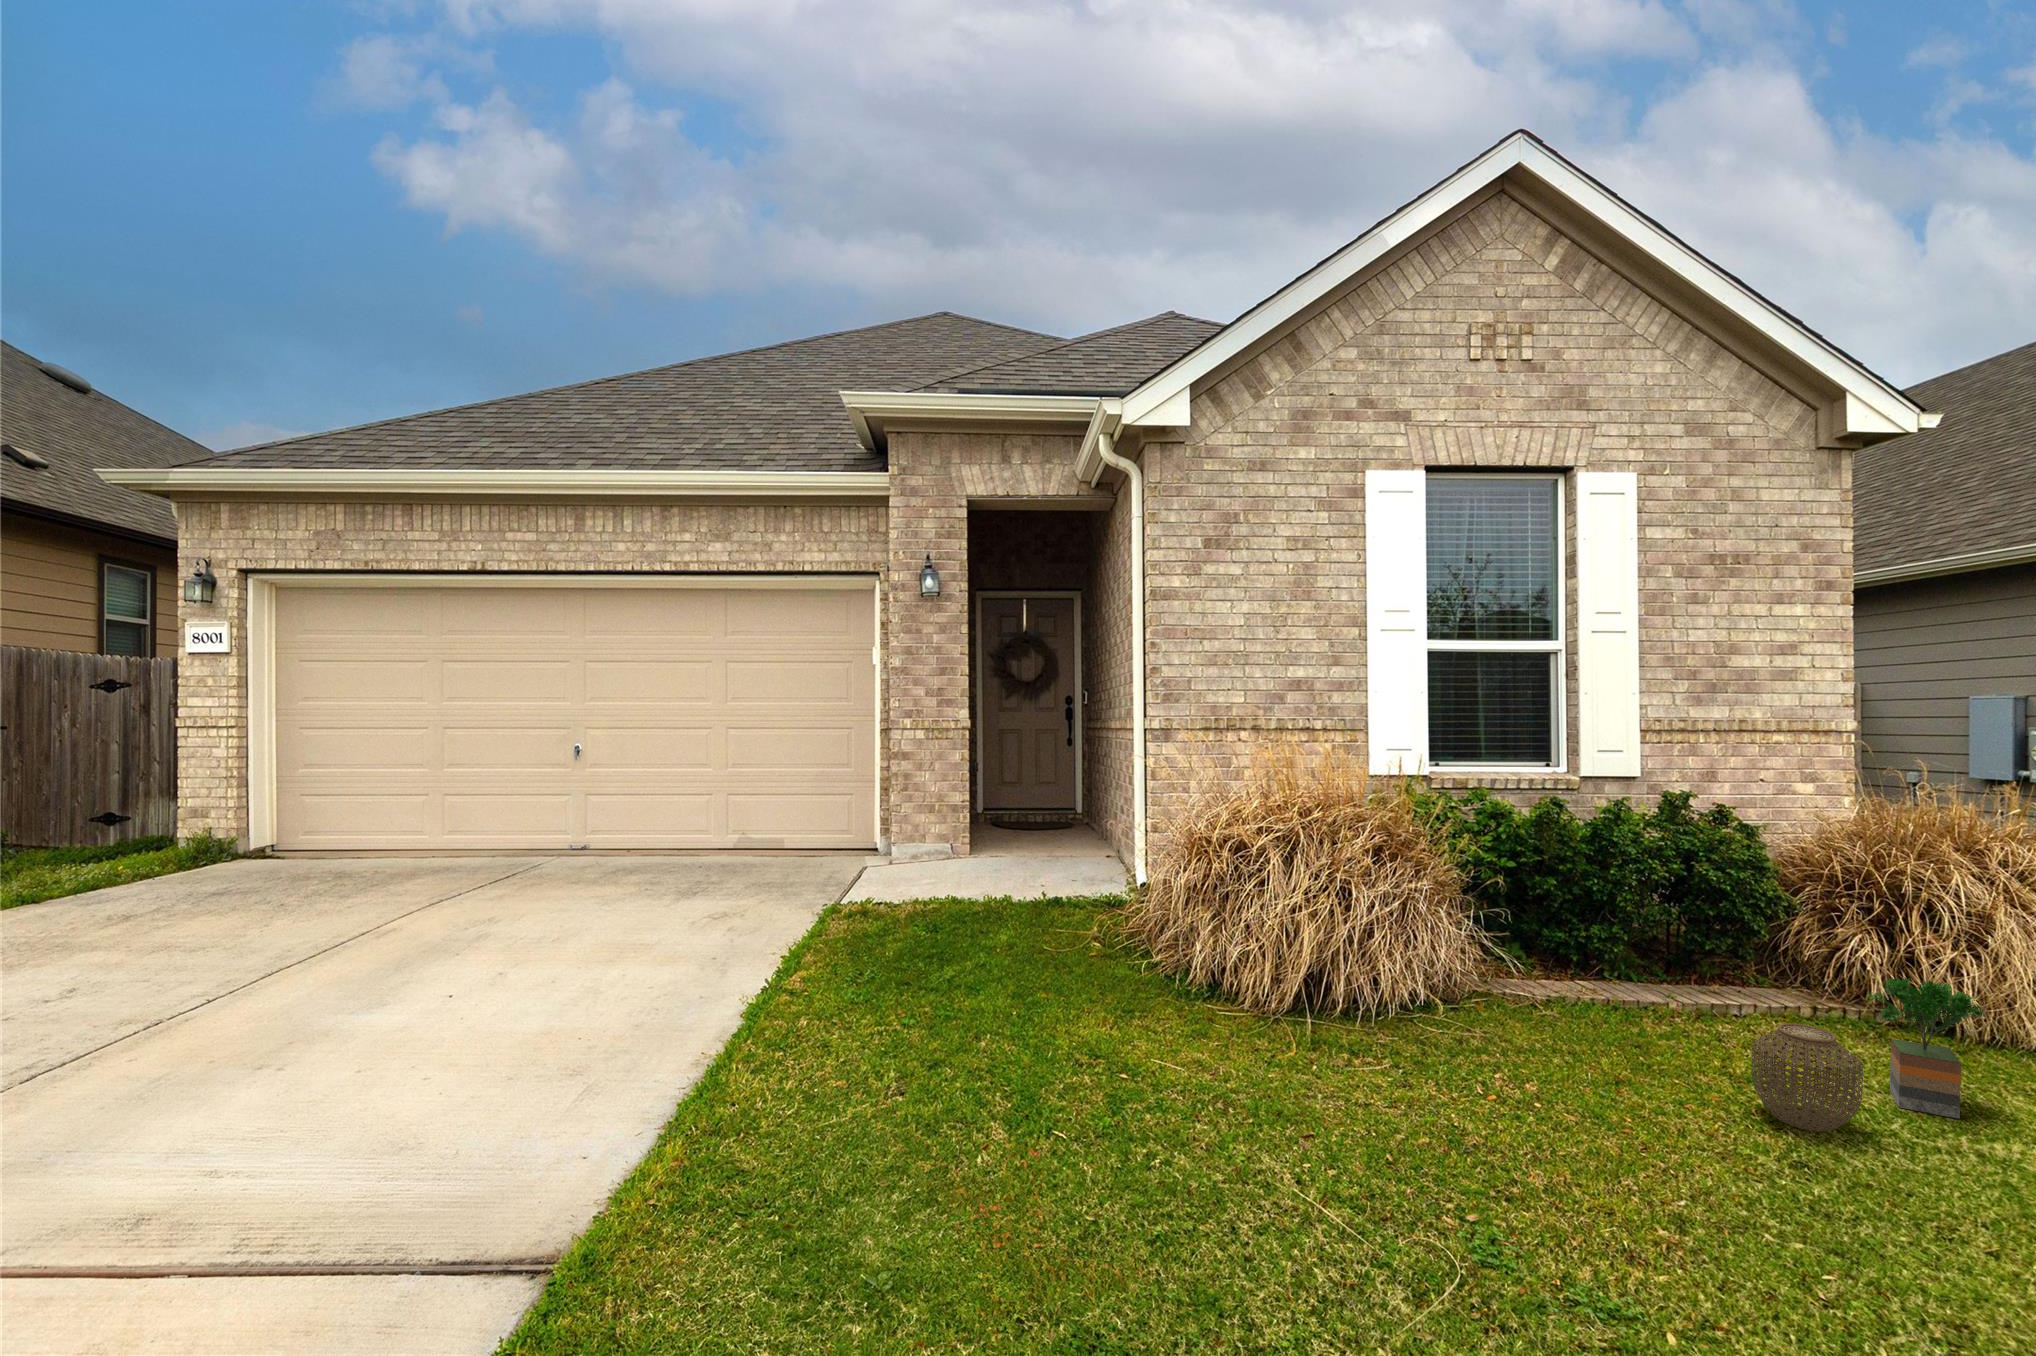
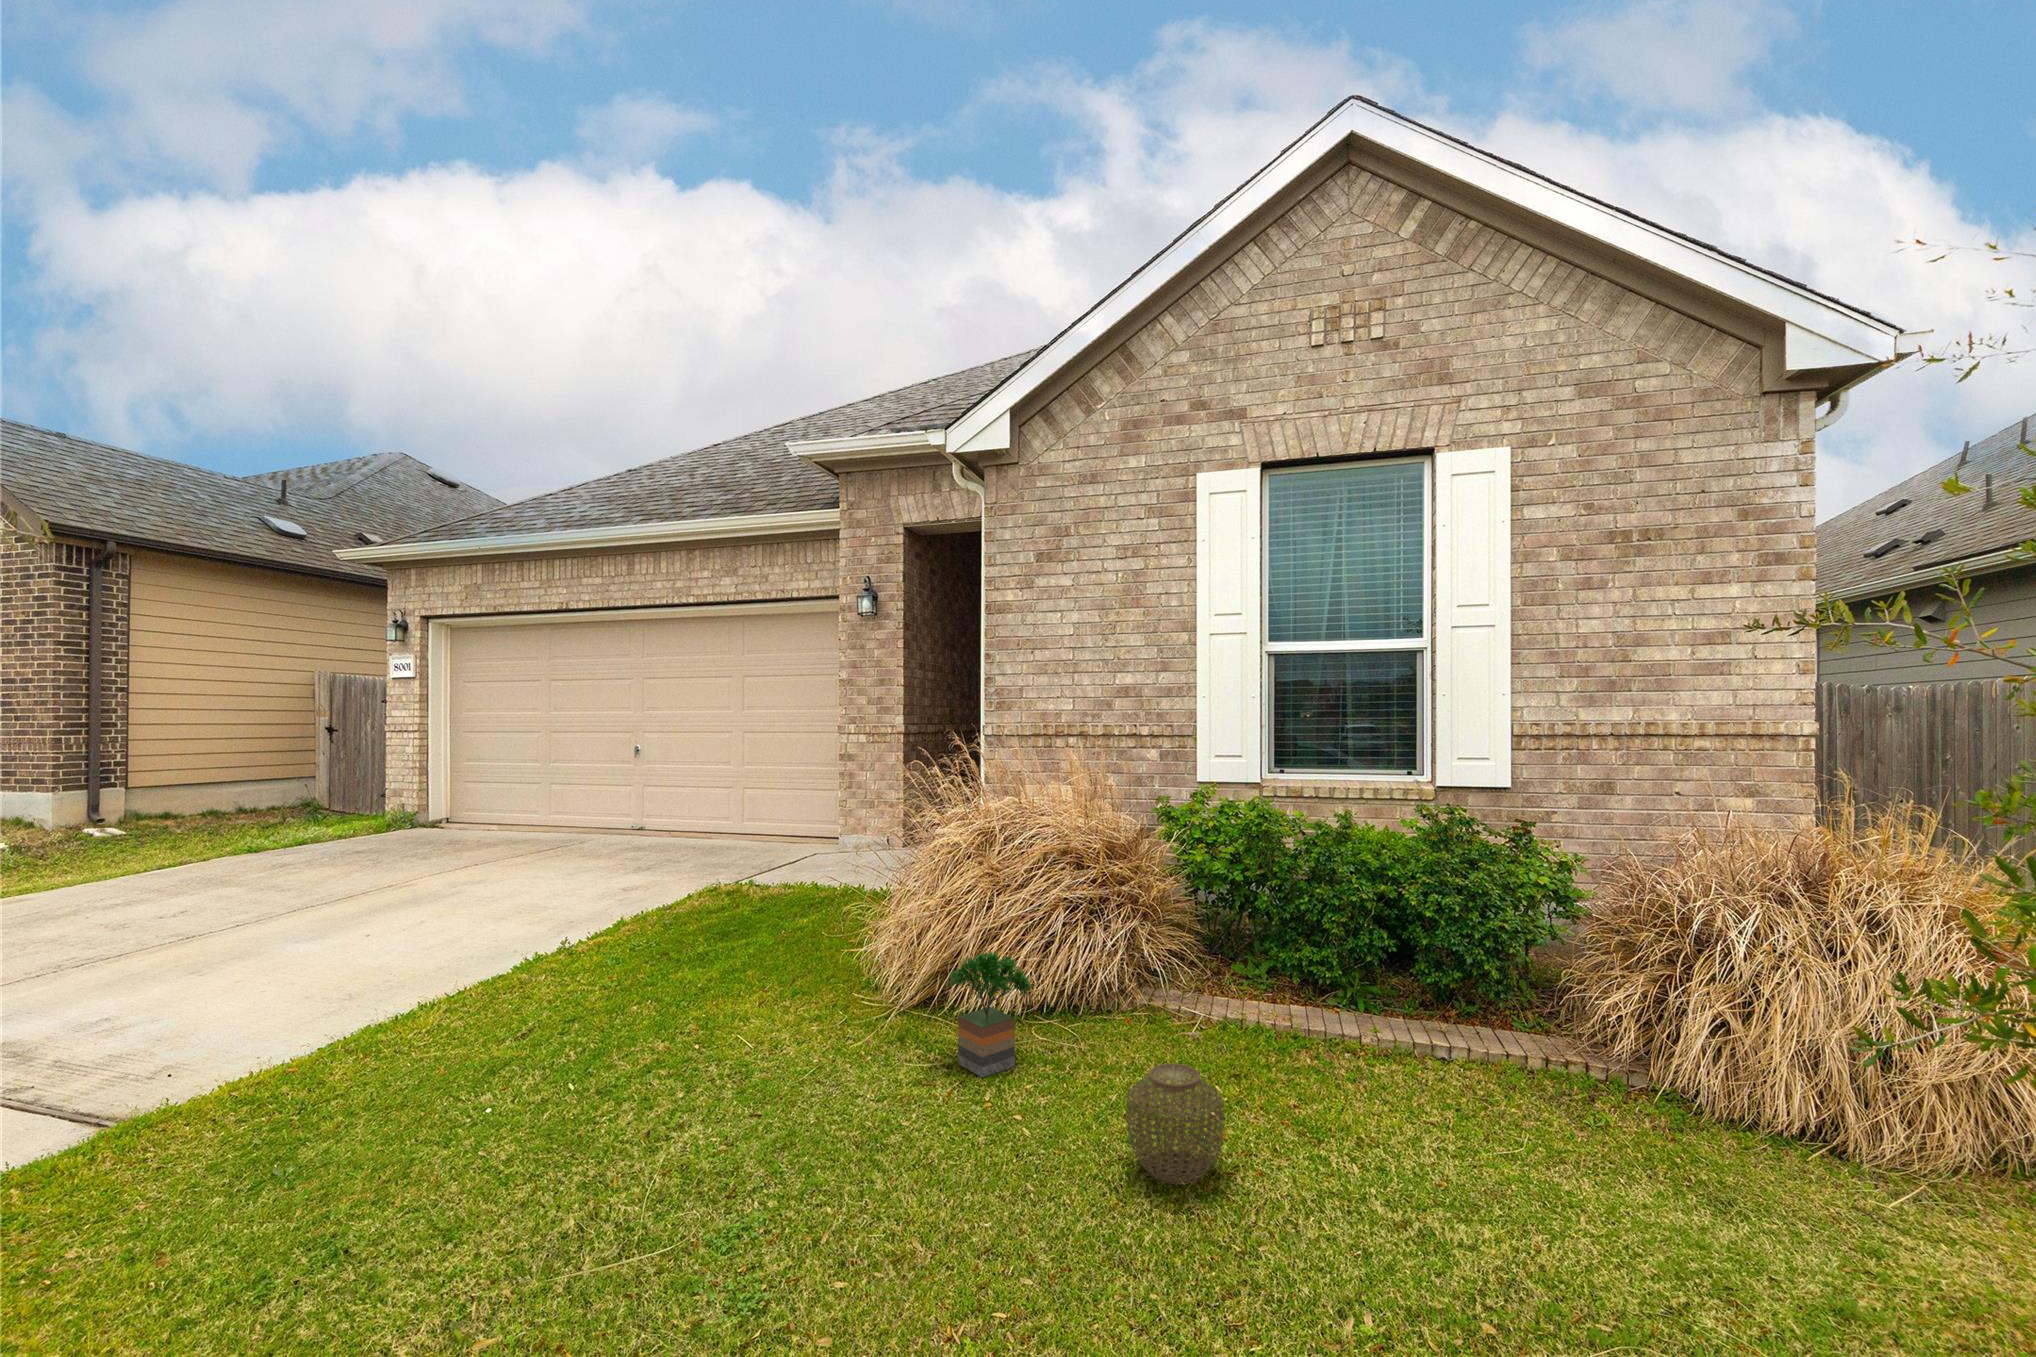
potted tree: present [1868,977,1985,1119] -> present [949,952,1032,1078]

